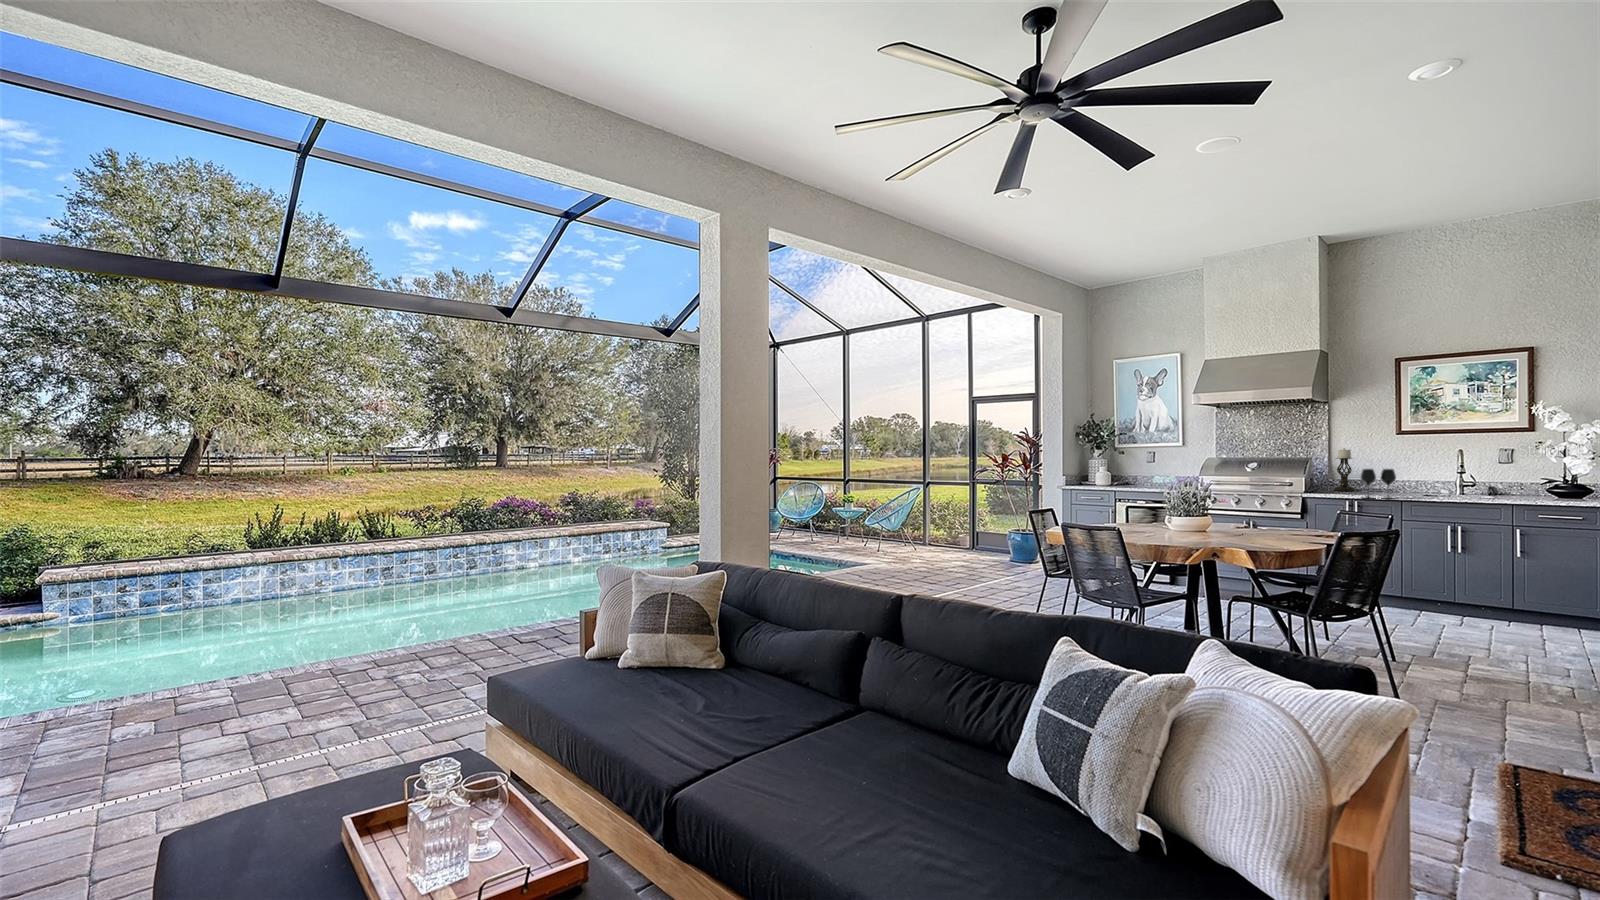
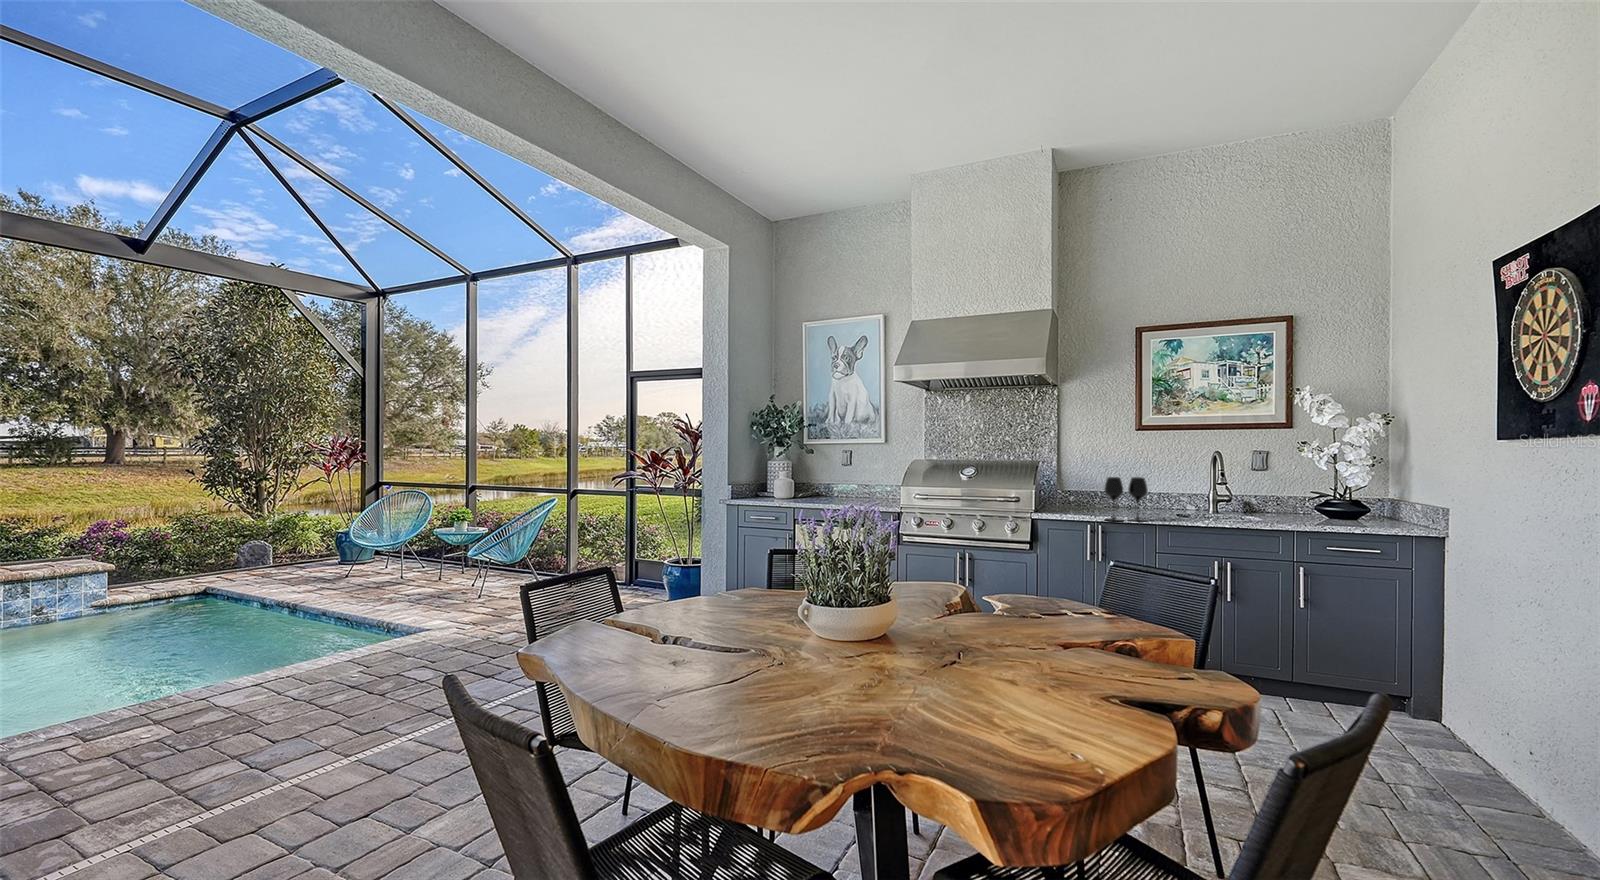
candle holder: present [1333,448,1356,491] -> none [1064,448,1091,507]

